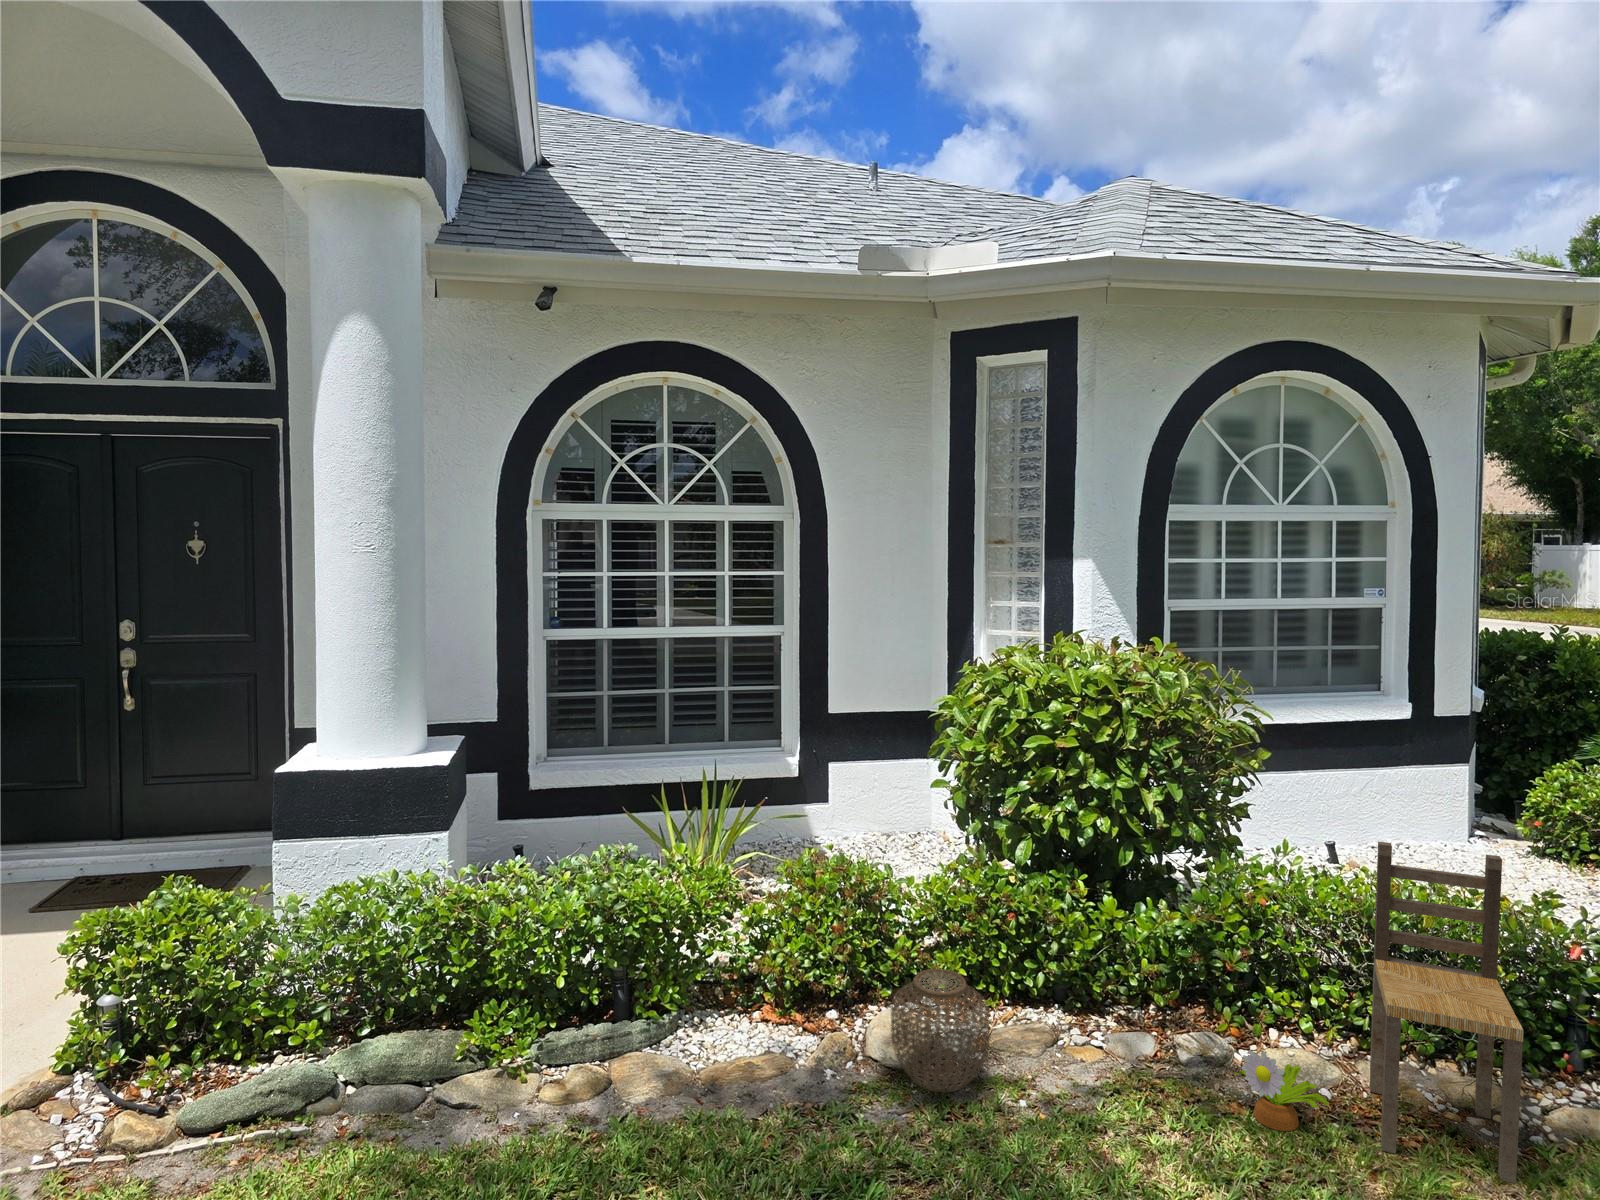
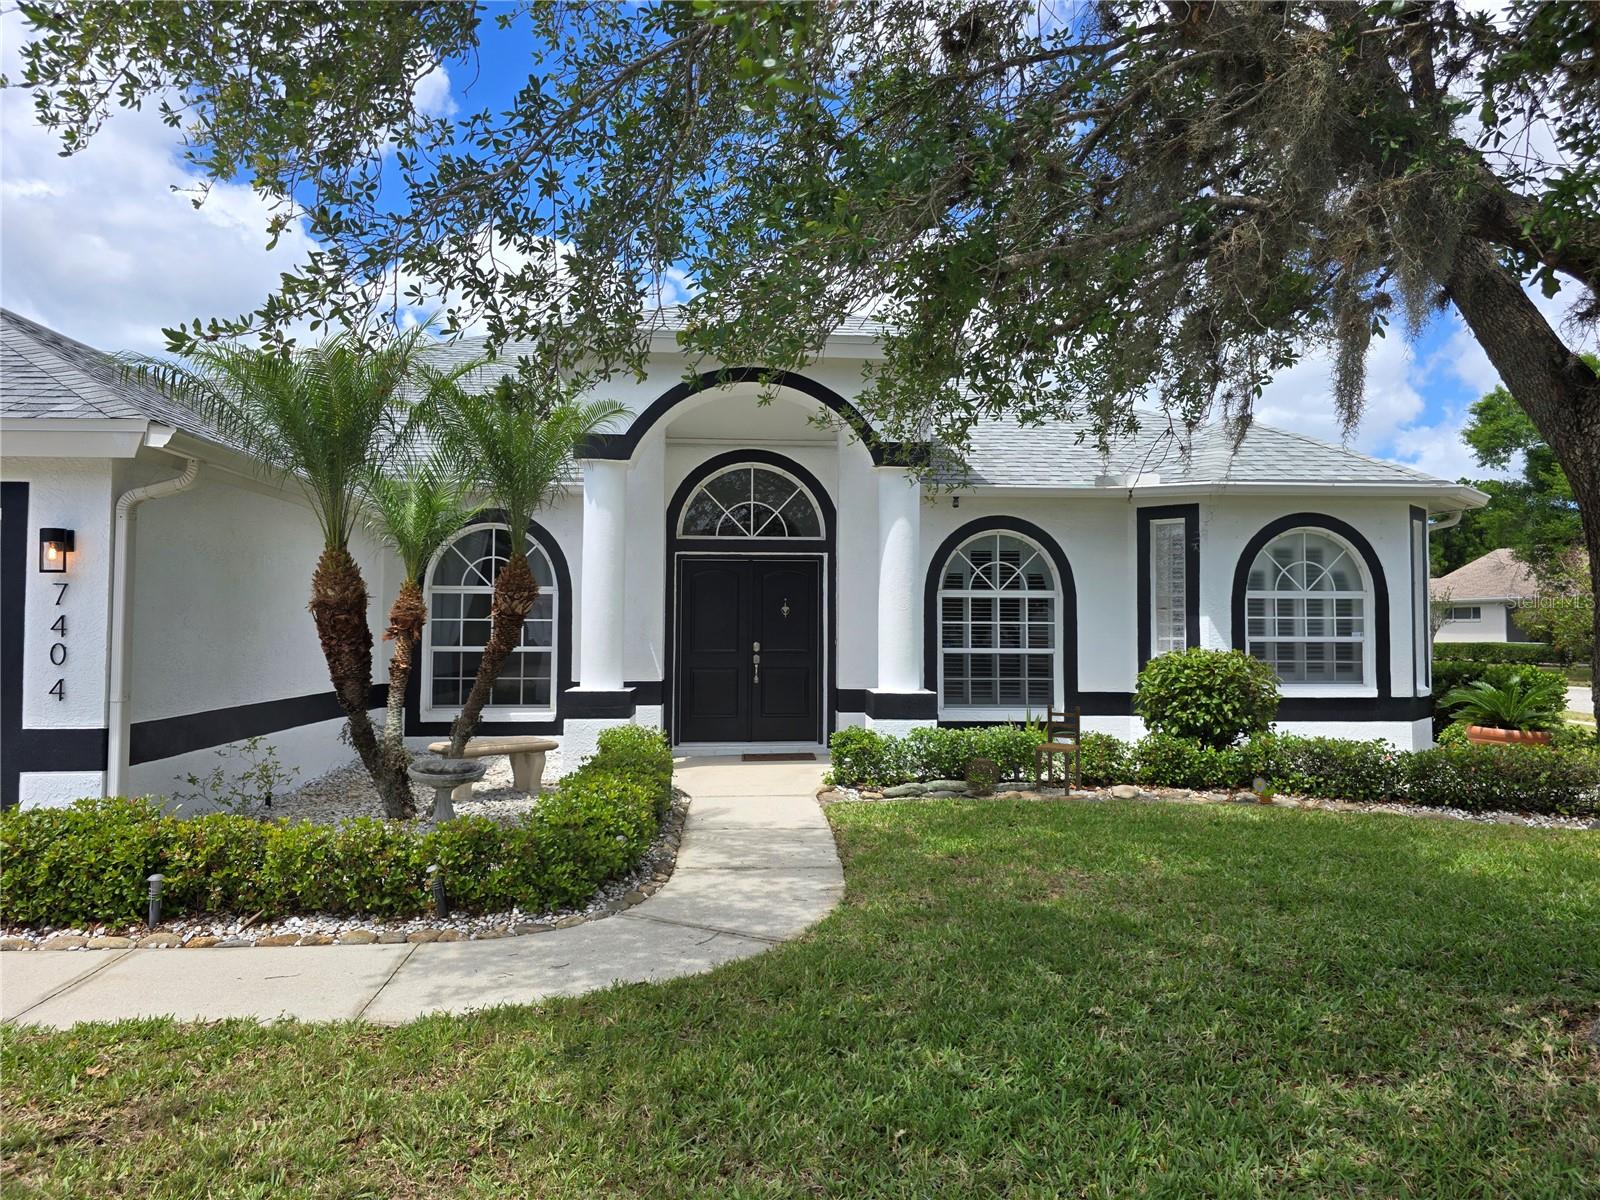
chair: present [1369,842,1523,1184] -> present [1036,705,1081,796]
woven basket: present [891,969,989,1092] -> present [965,758,999,796]

